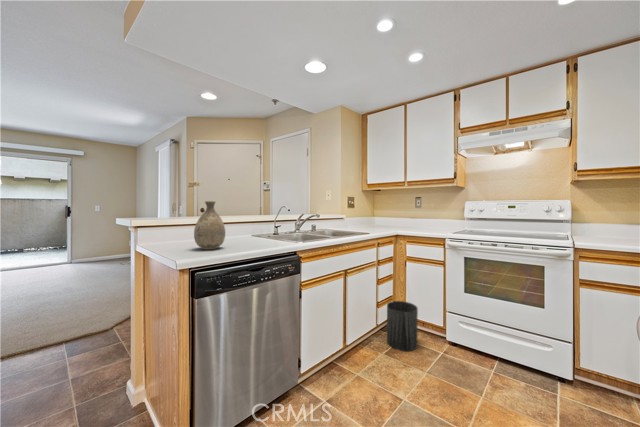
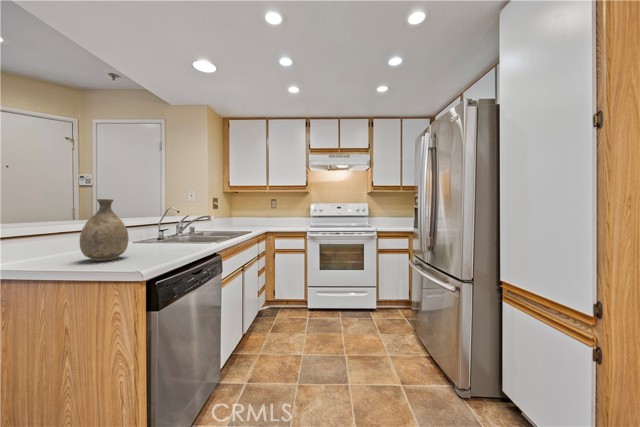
trash can: present [387,301,418,351] -> none [267,286,291,326]

